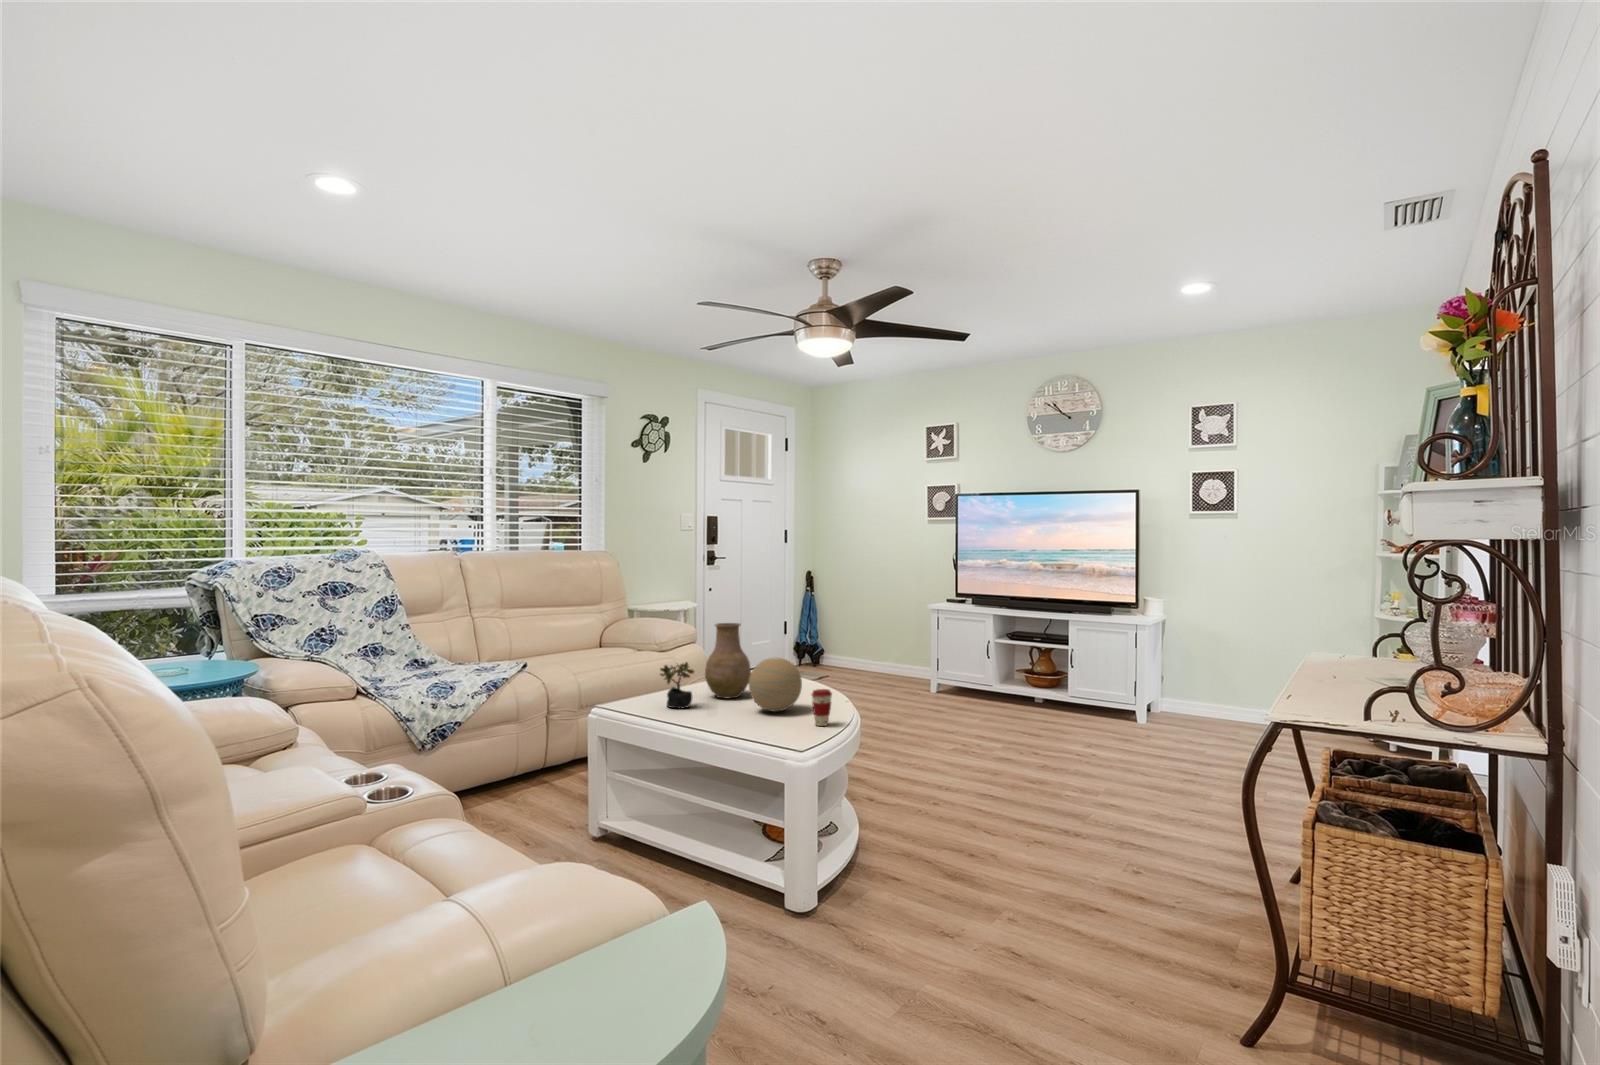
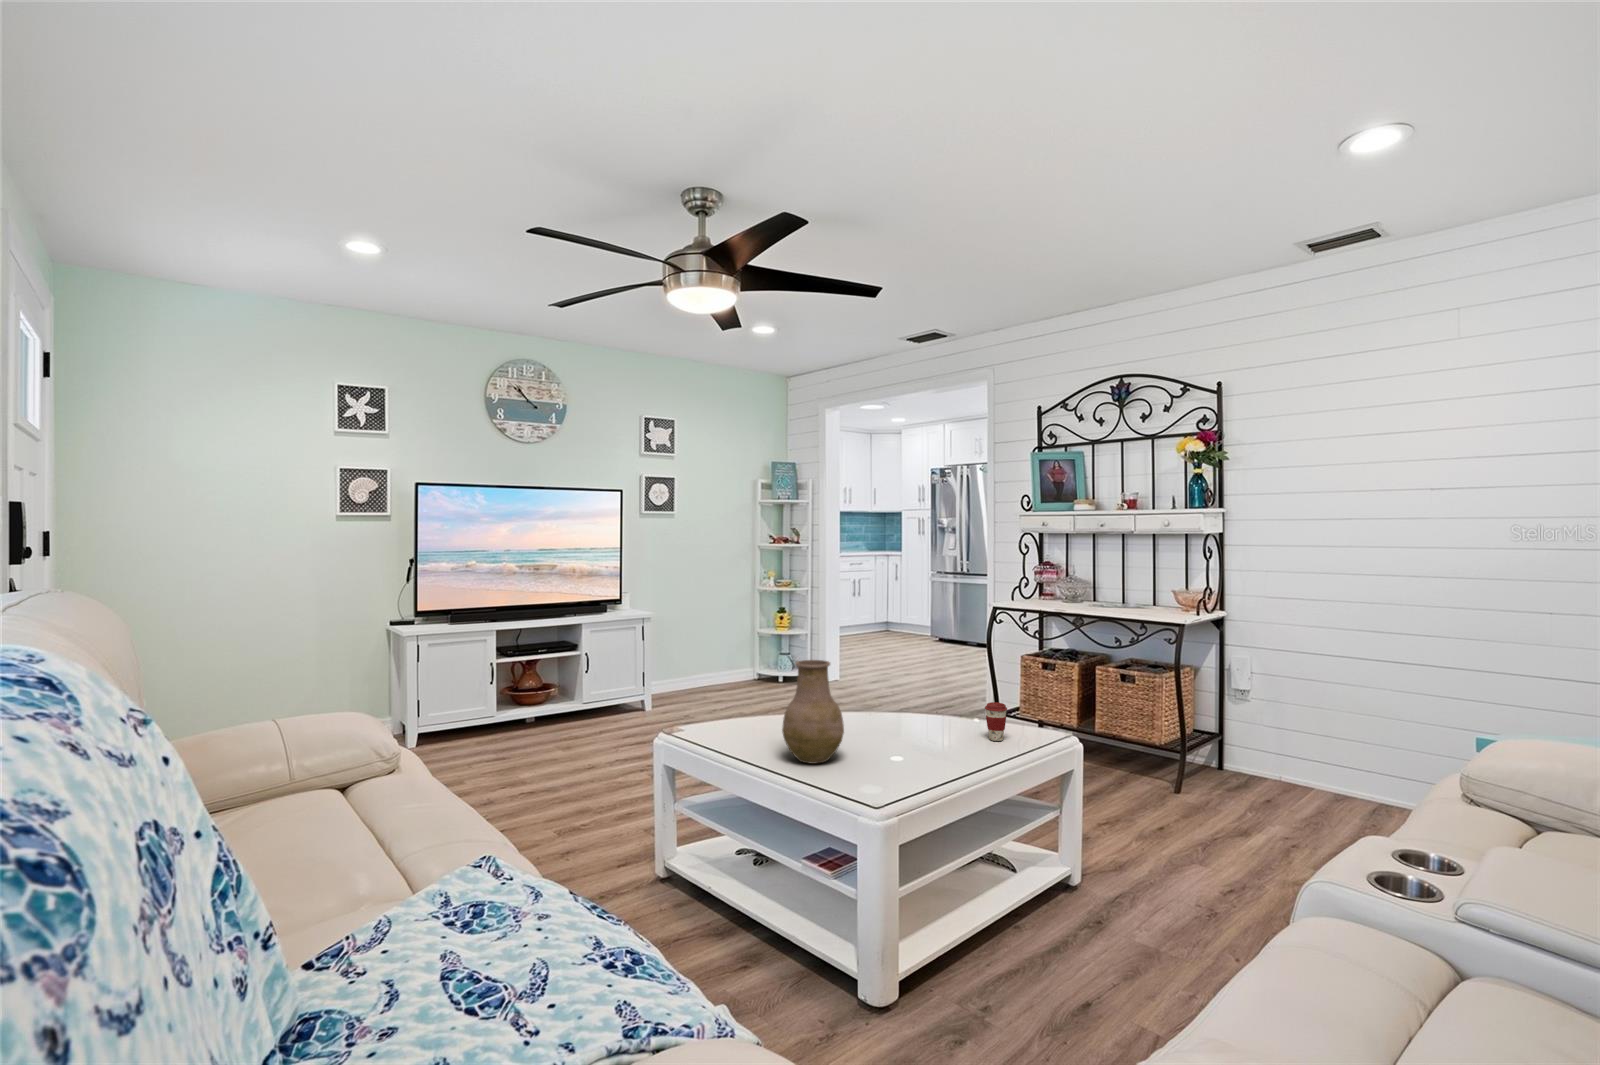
decorative orb: present [749,658,802,712] -> none [888,686,951,749]
succulent plant: present [660,662,694,708] -> none [848,717,889,788]

